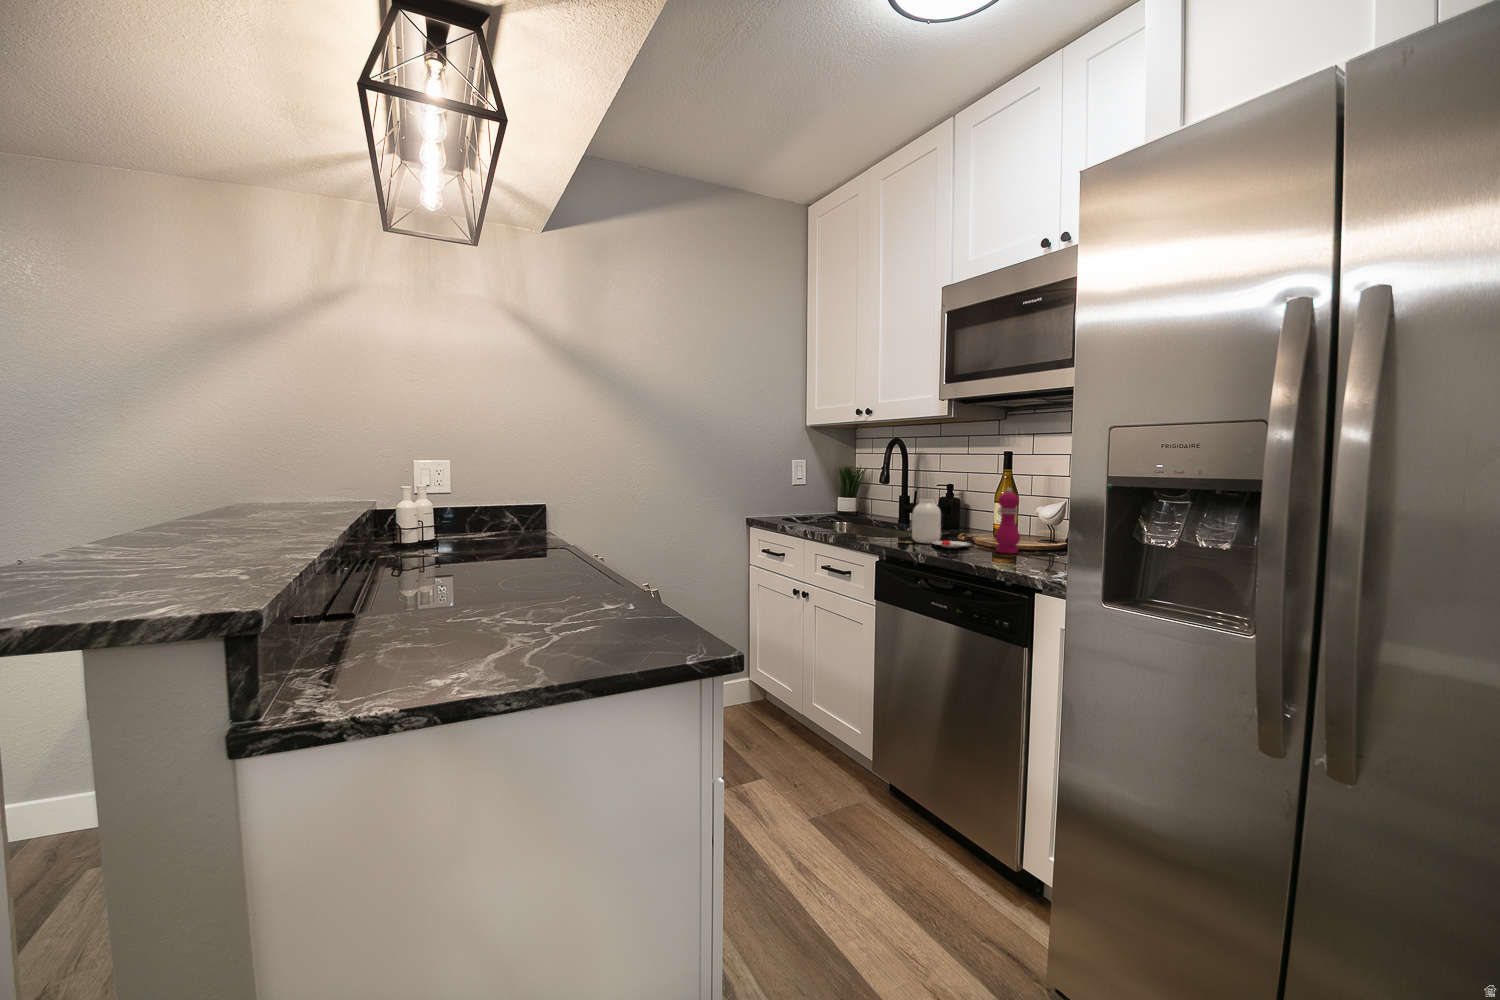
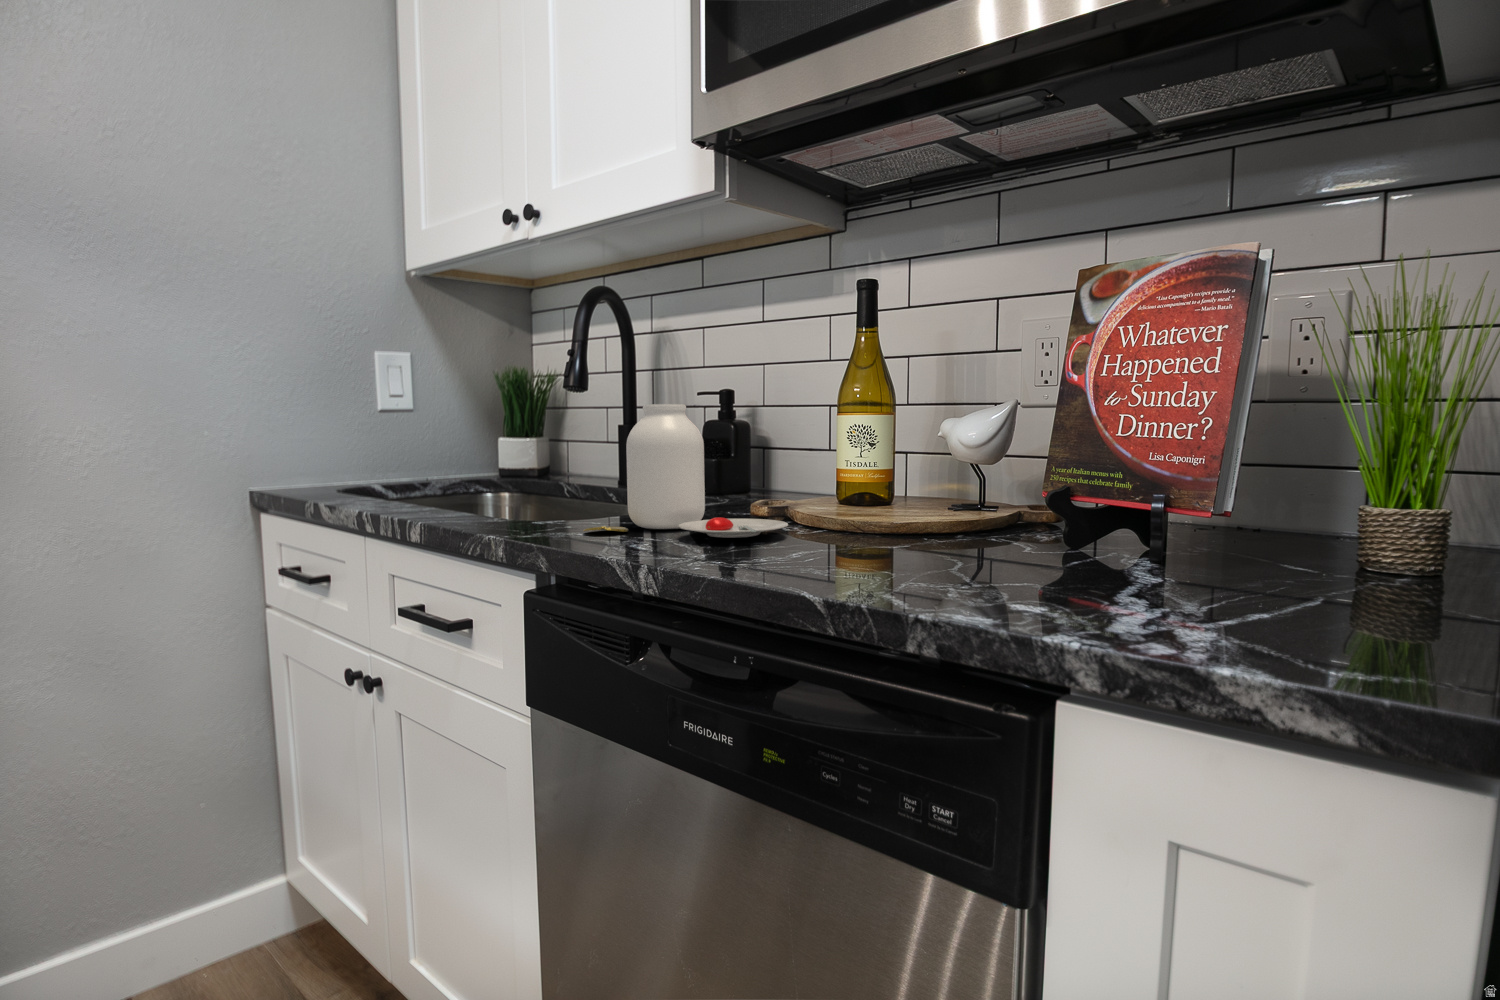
pepper mill: present [995,488,1020,553] -> none [856,350,926,544]

